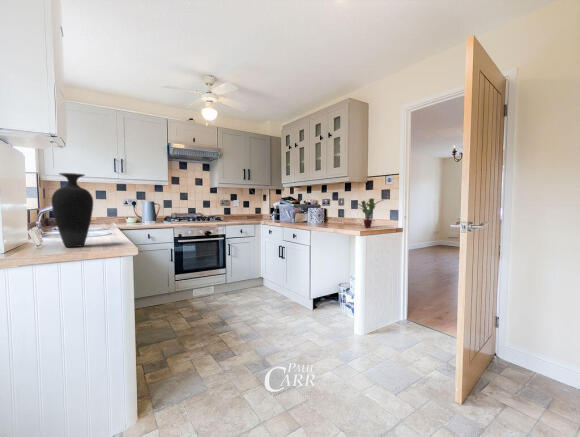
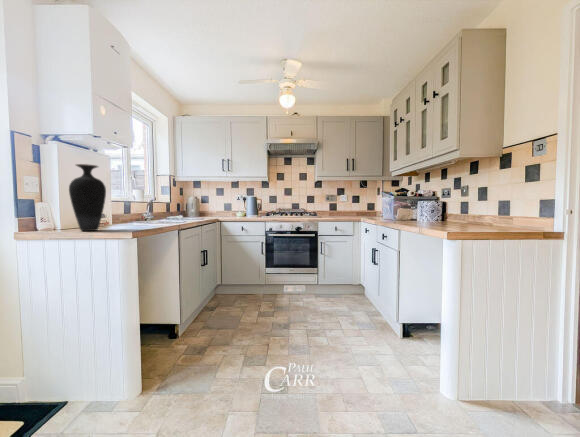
potted plant: present [356,198,378,228] -> none [458,179,517,229]

